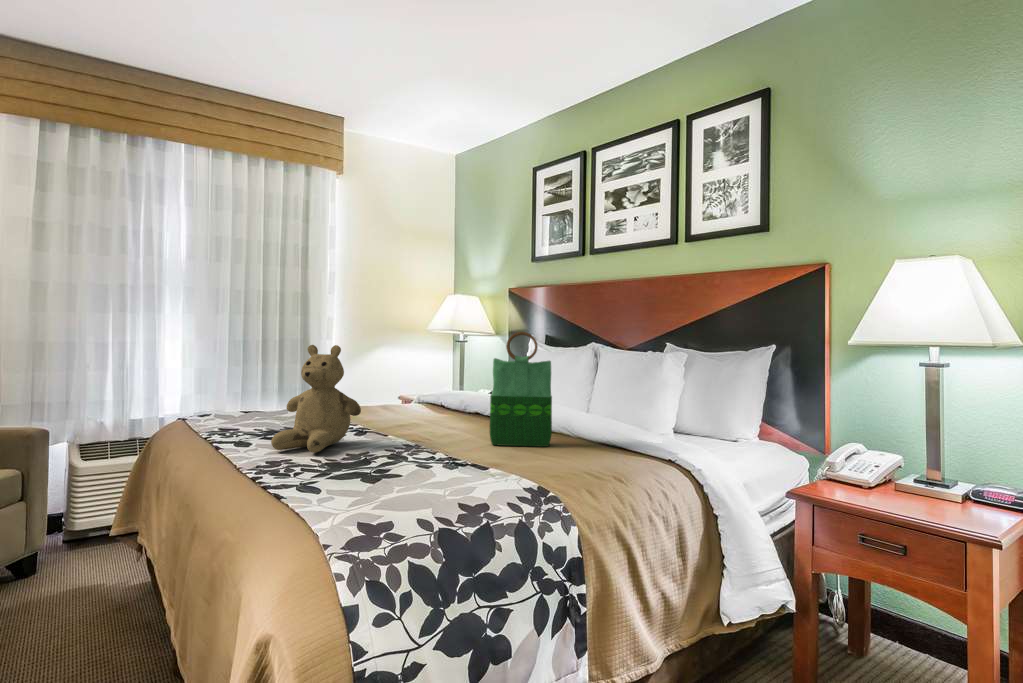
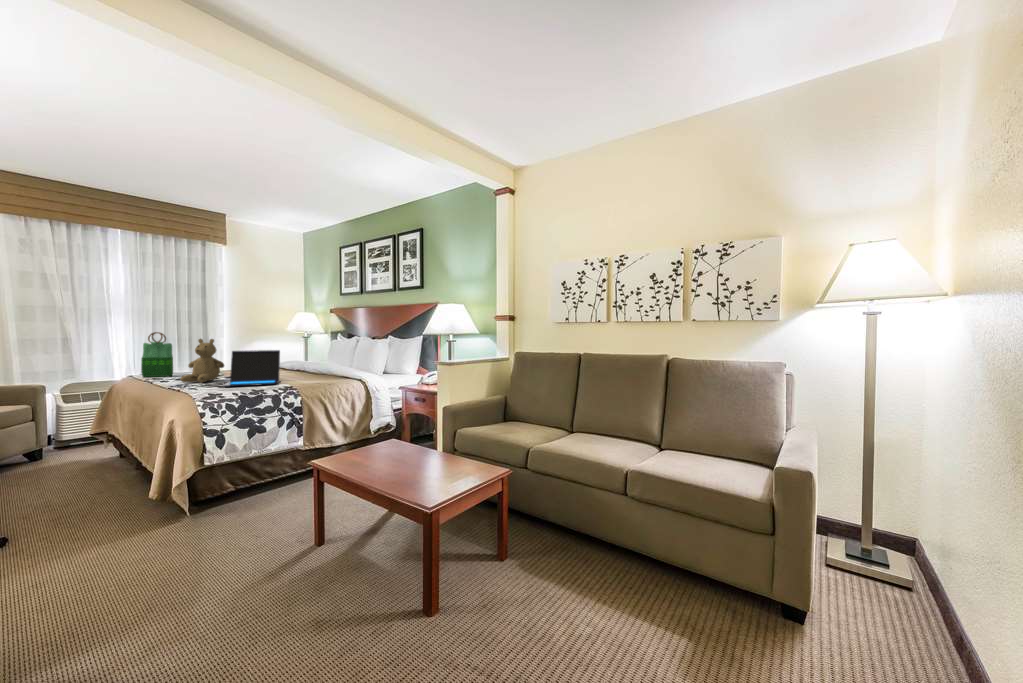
tote bag: present [490,332,552,447] -> present [141,332,173,377]
laptop: none [370,377,501,480] -> present [222,350,280,387]

